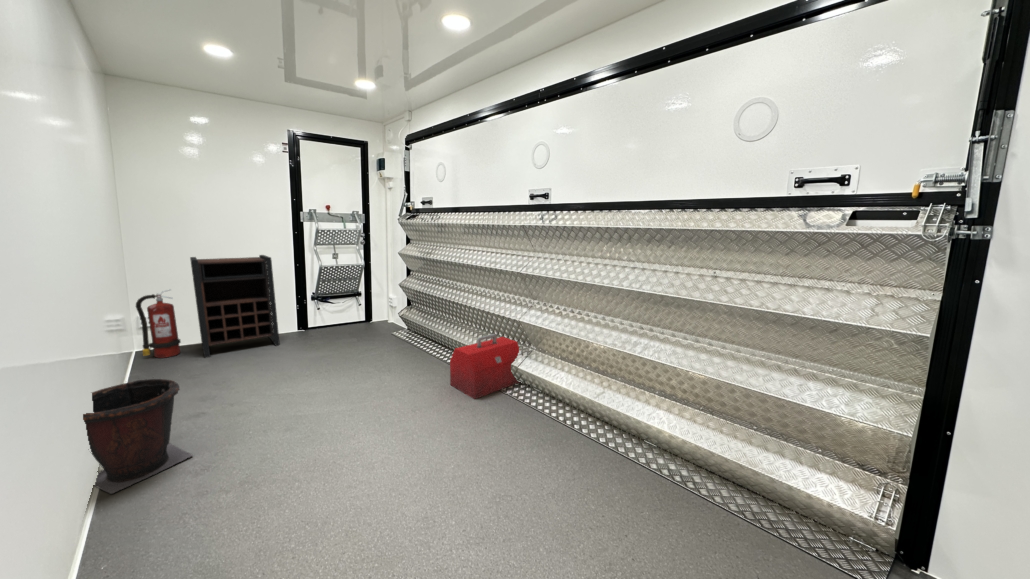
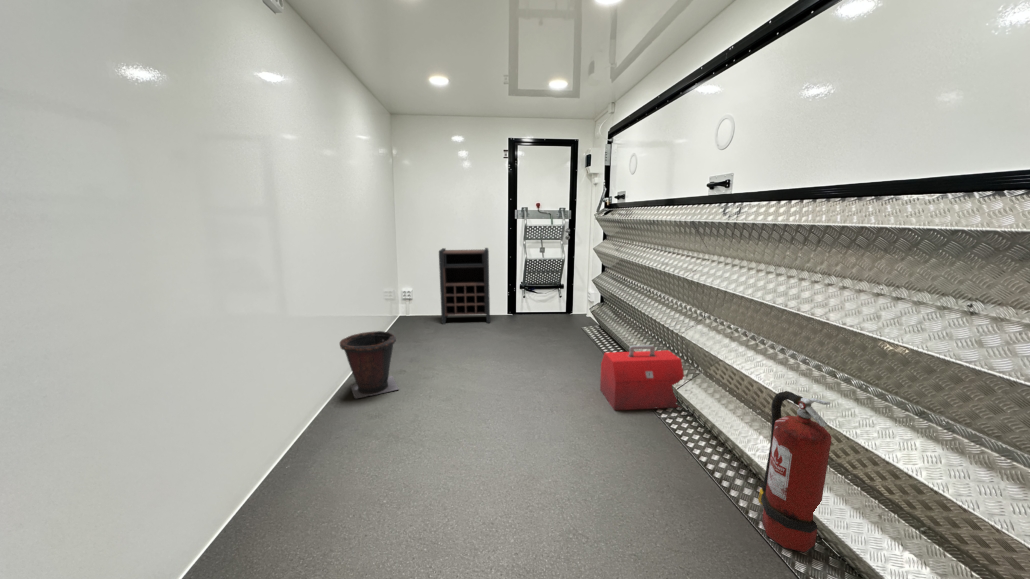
fire extinguisher: present [136,290,181,358] -> present [758,391,831,552]

